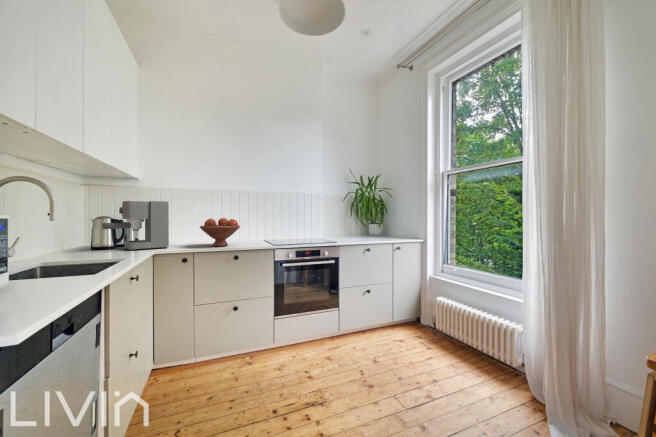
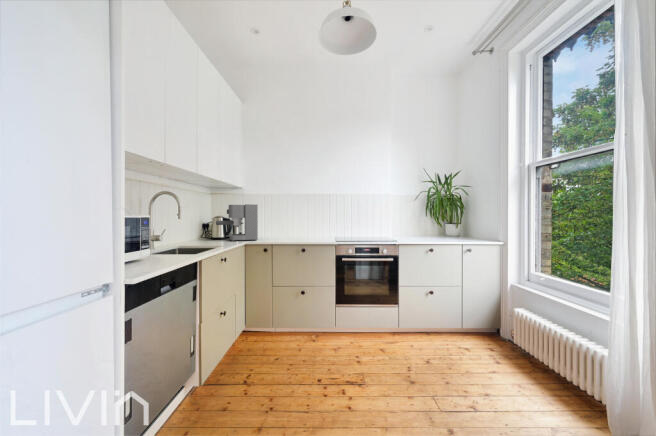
fruit bowl: present [200,218,240,246] -> none [279,217,310,241]

